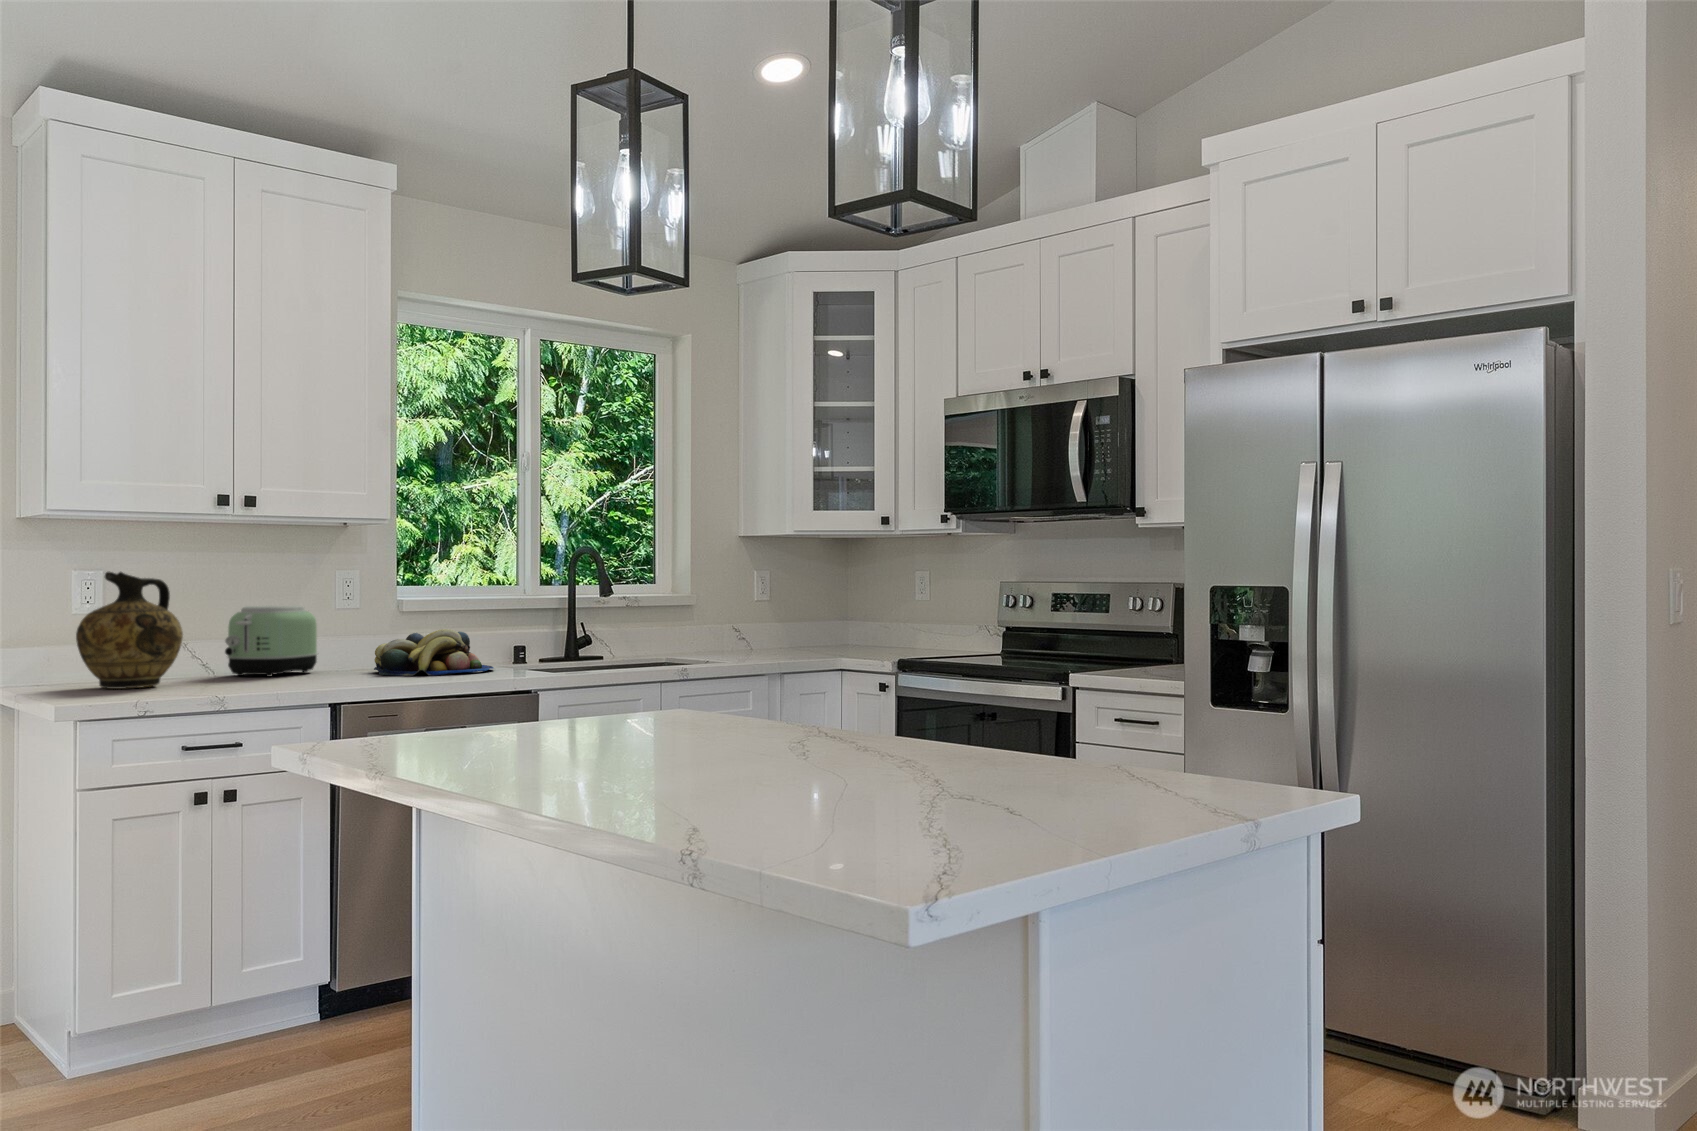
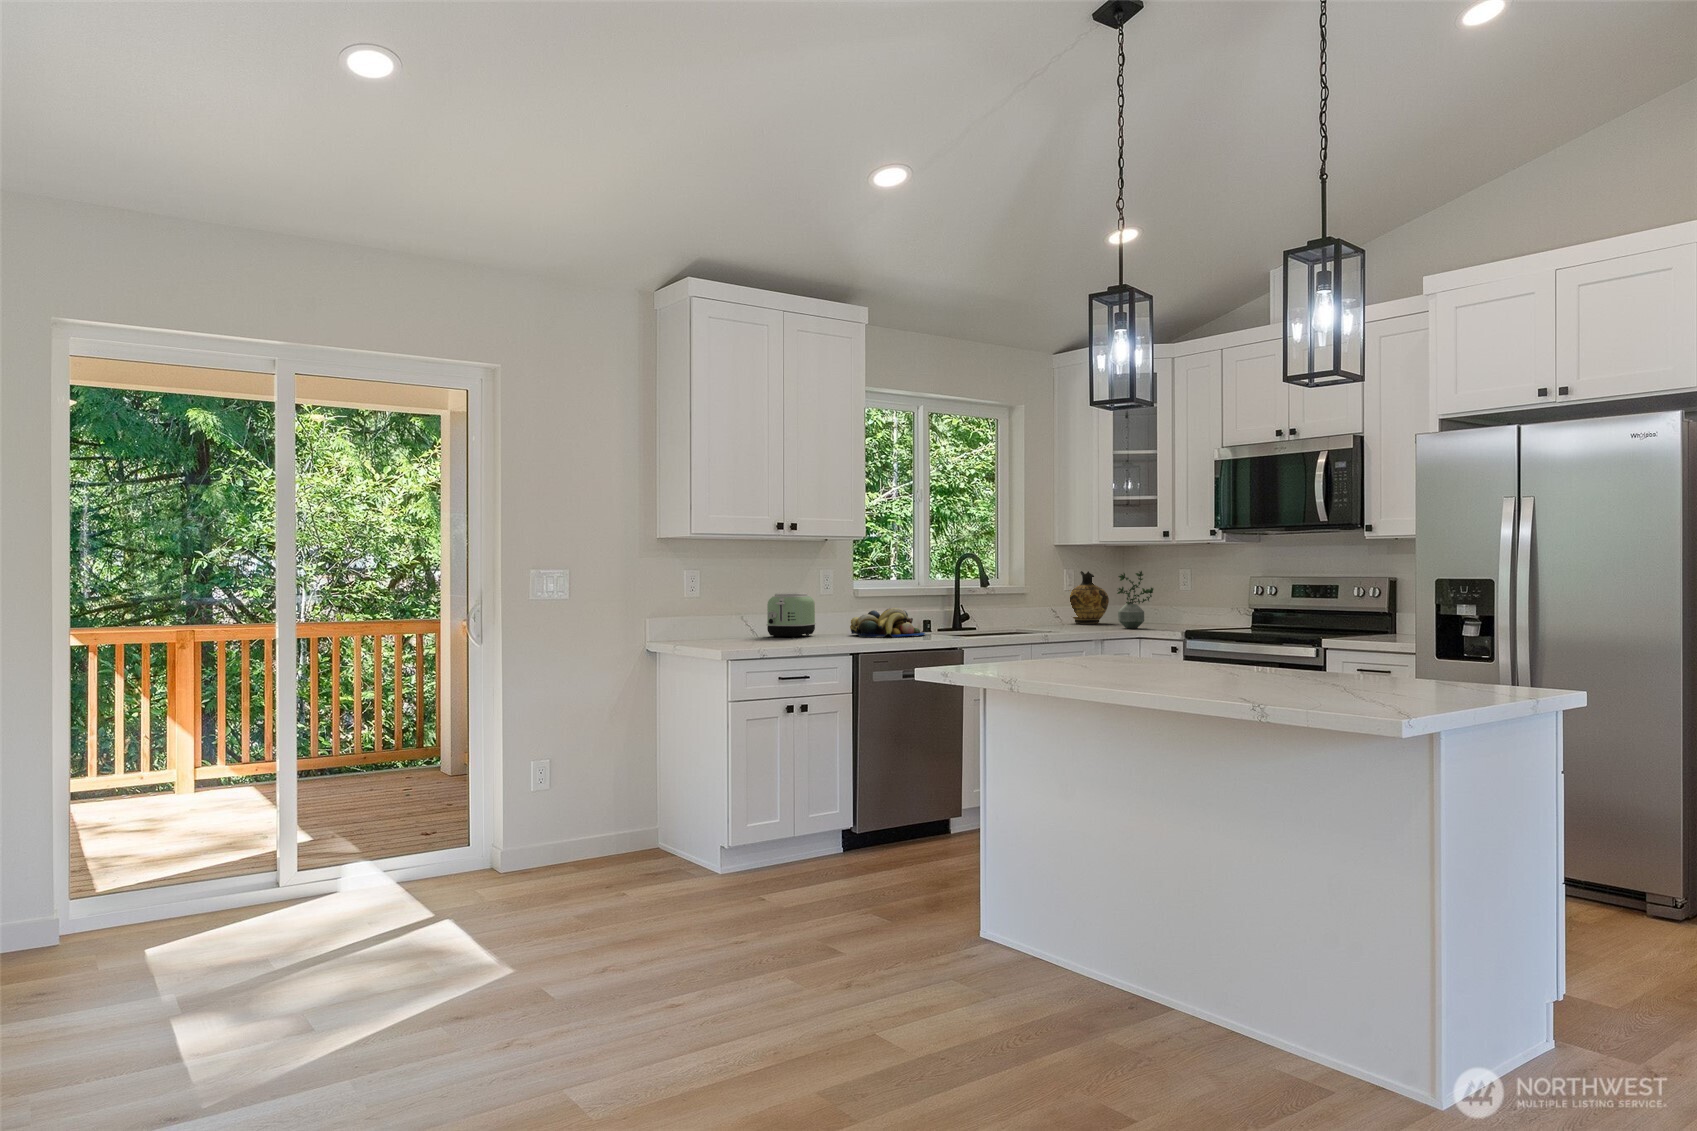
ceramic jug: present [76,572,183,689] -> present [1069,571,1109,624]
potted plant: none [811,573,864,656] -> present [1117,571,1153,628]

